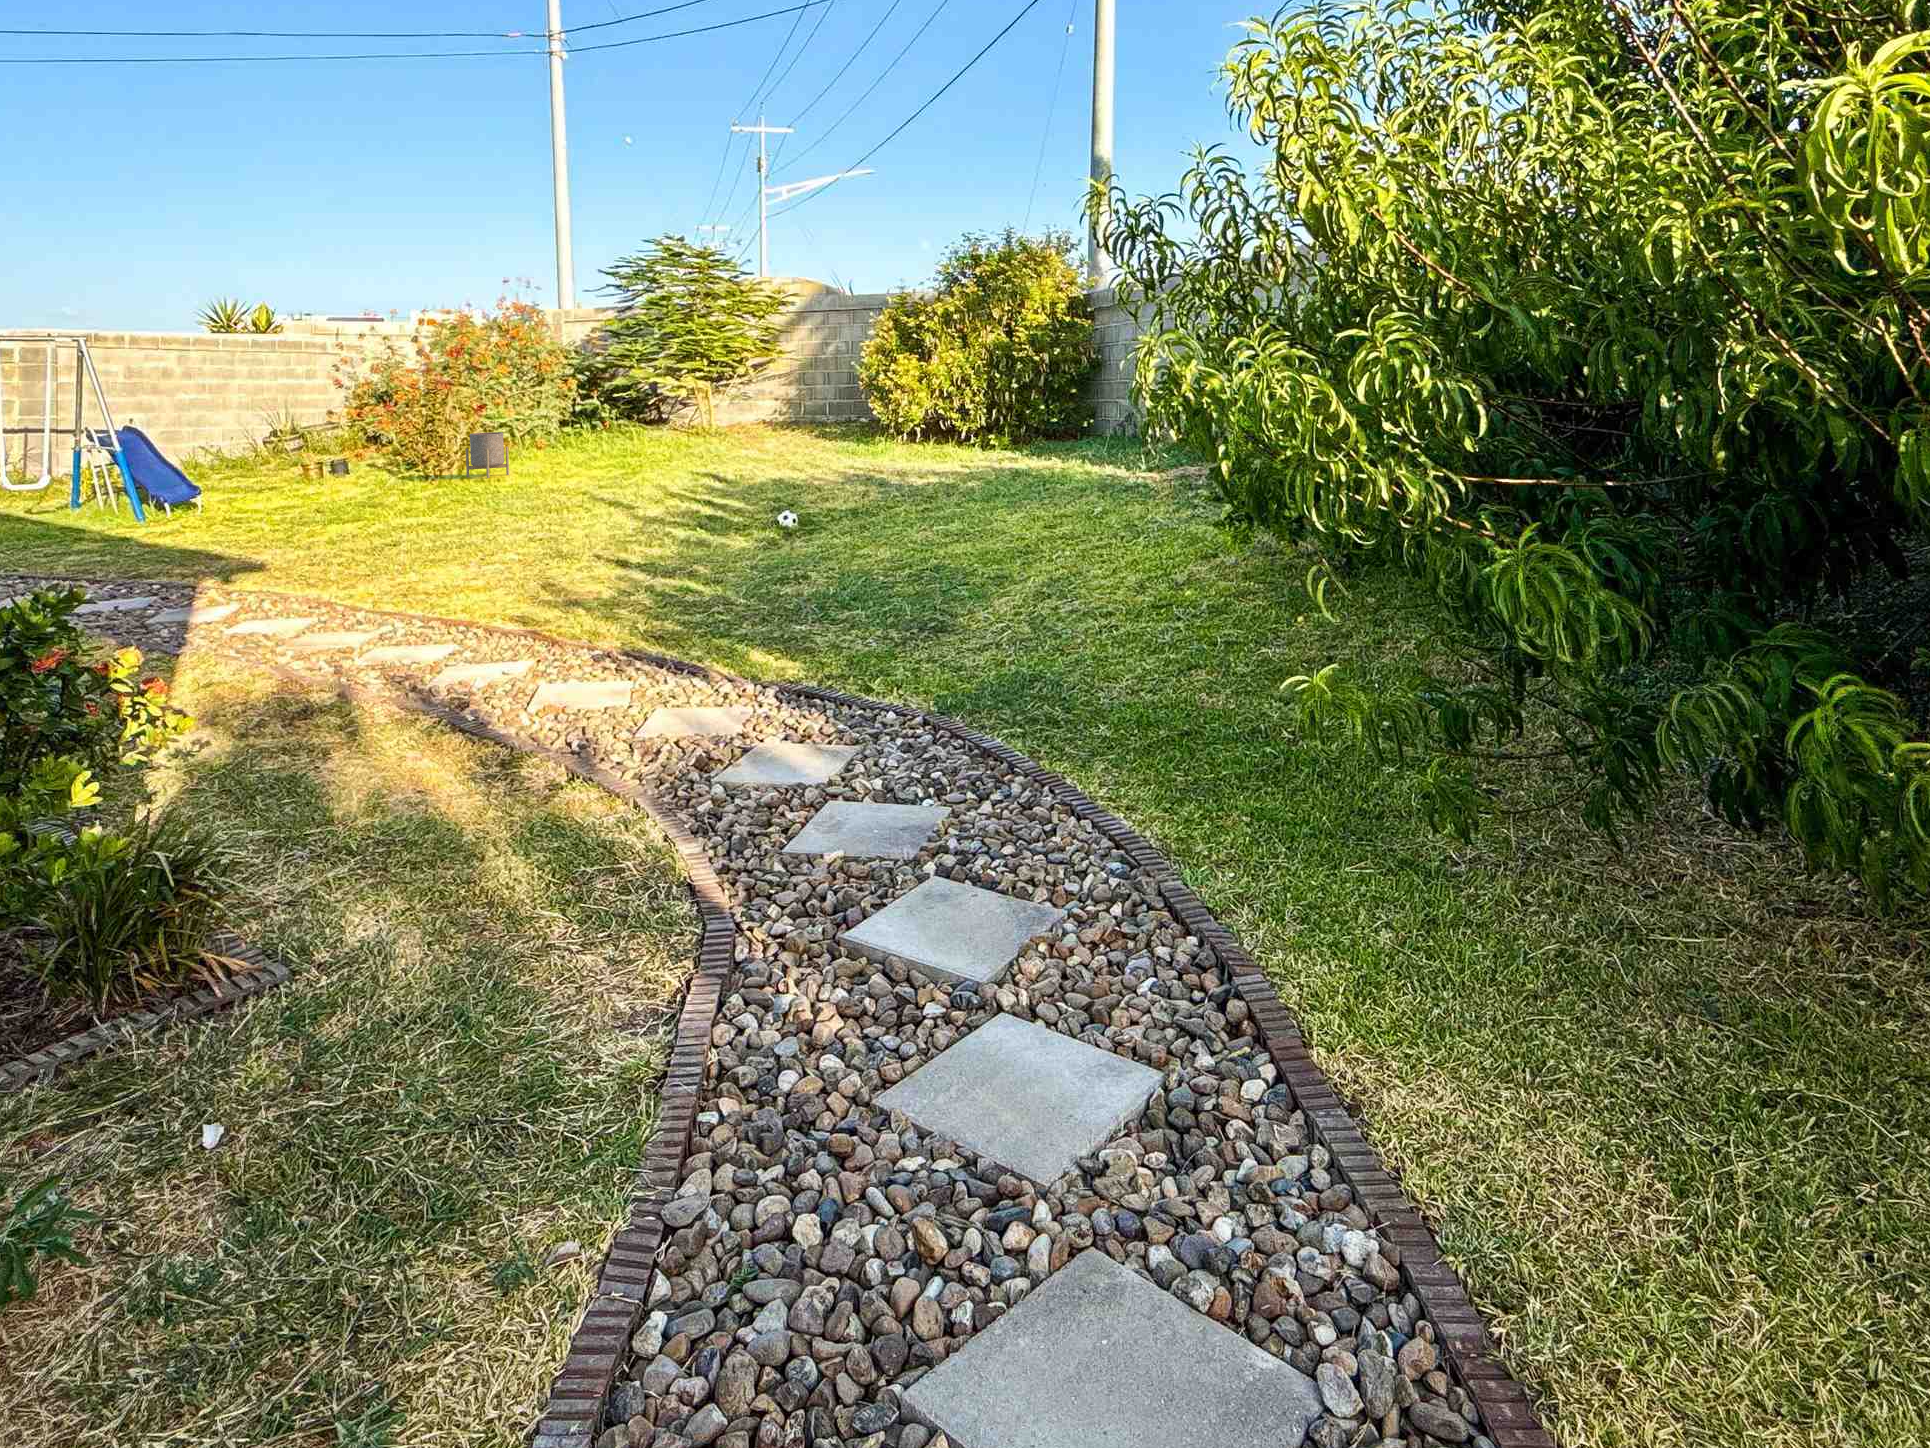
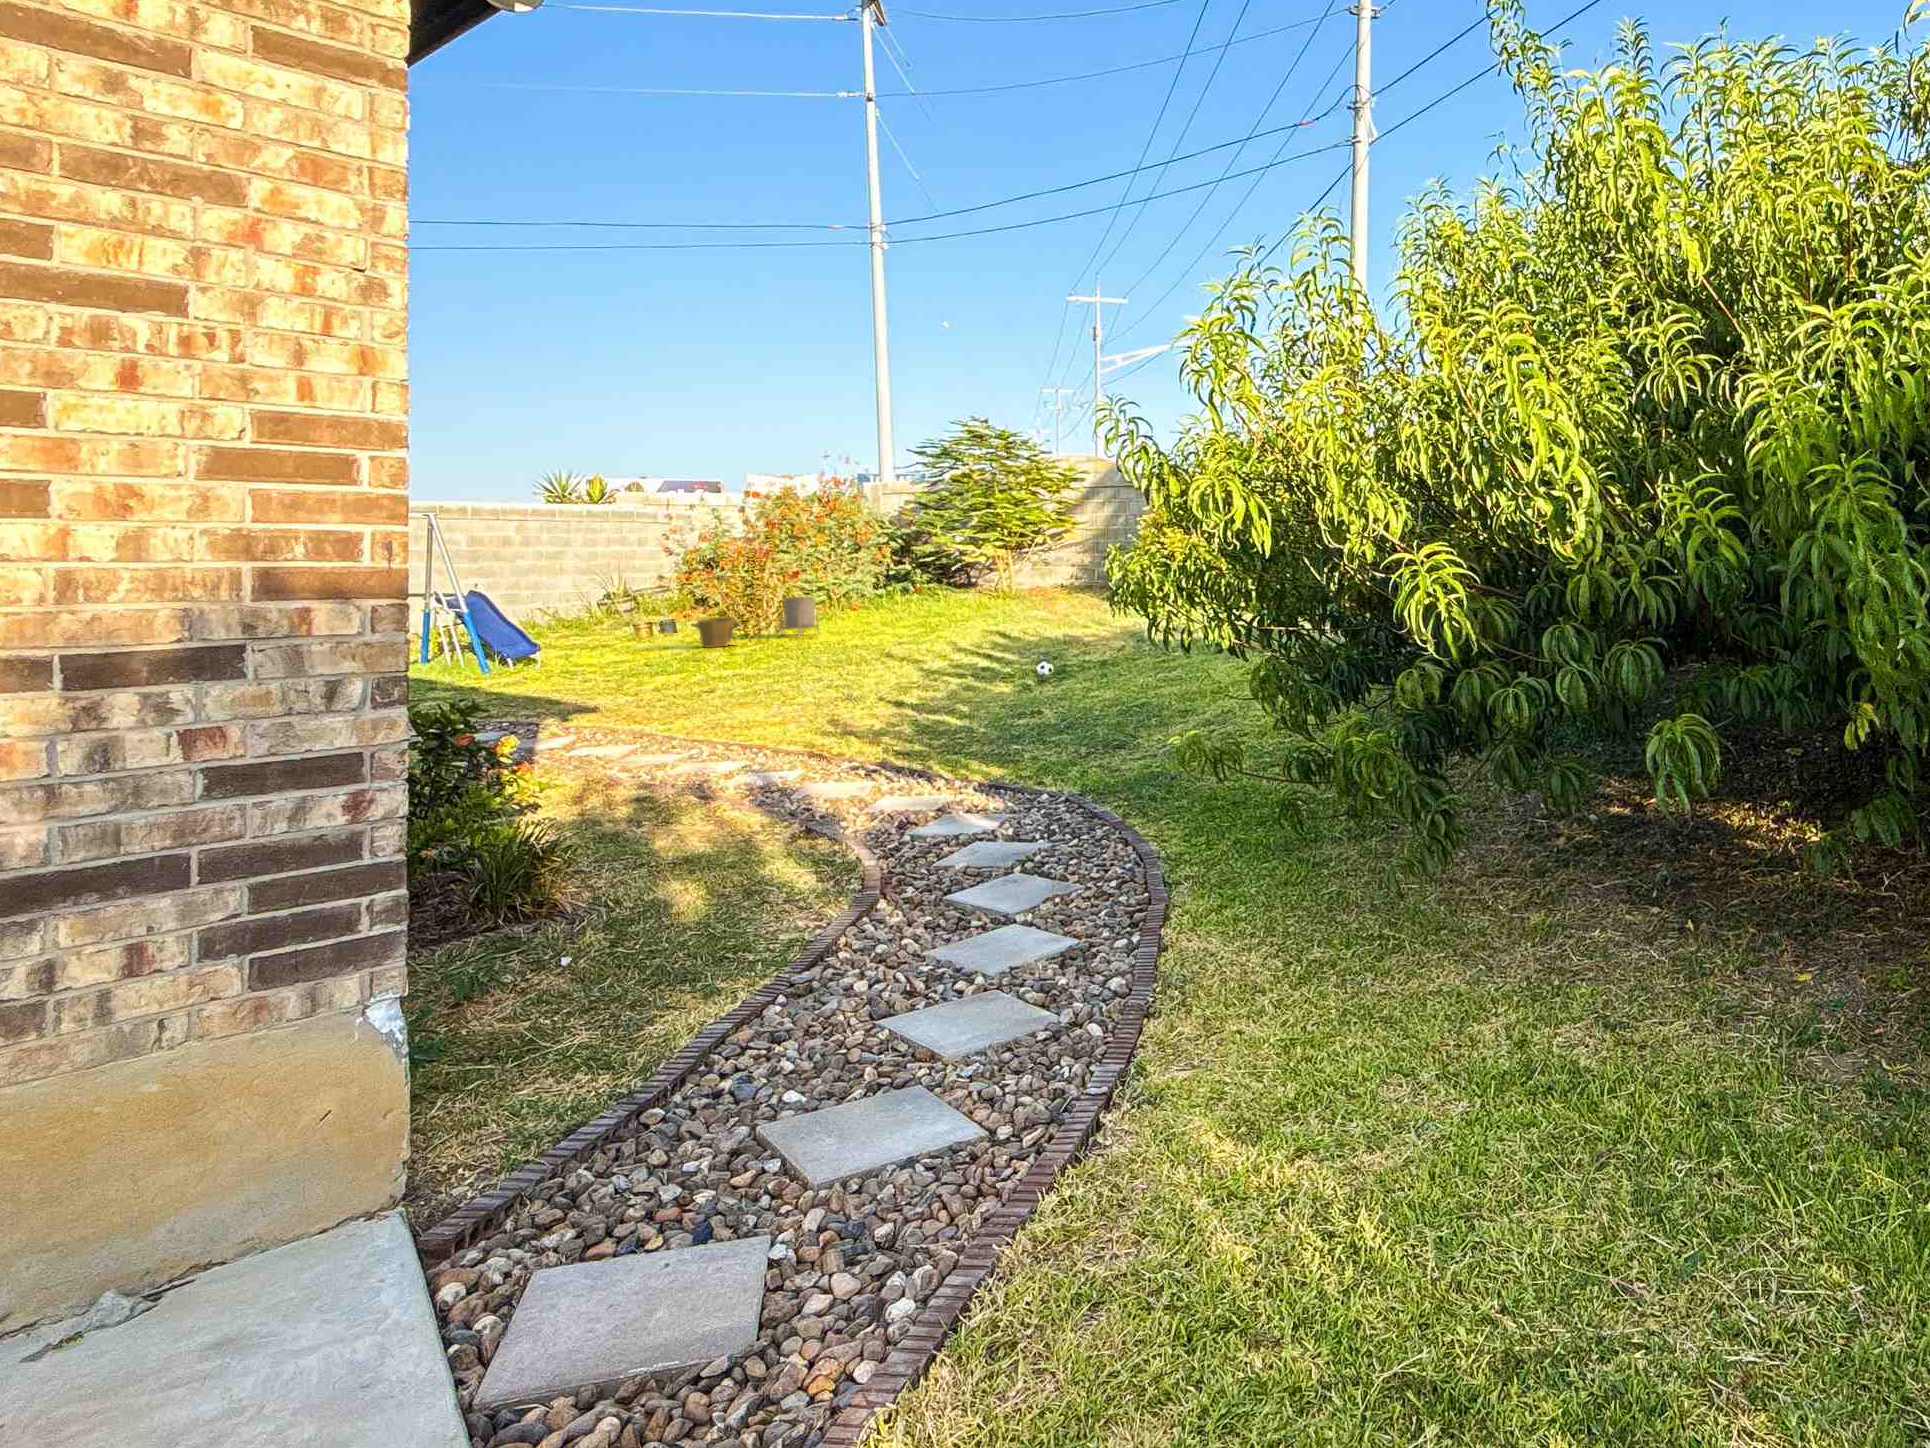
bucket: none [373,455,420,490] -> present [697,617,735,648]

